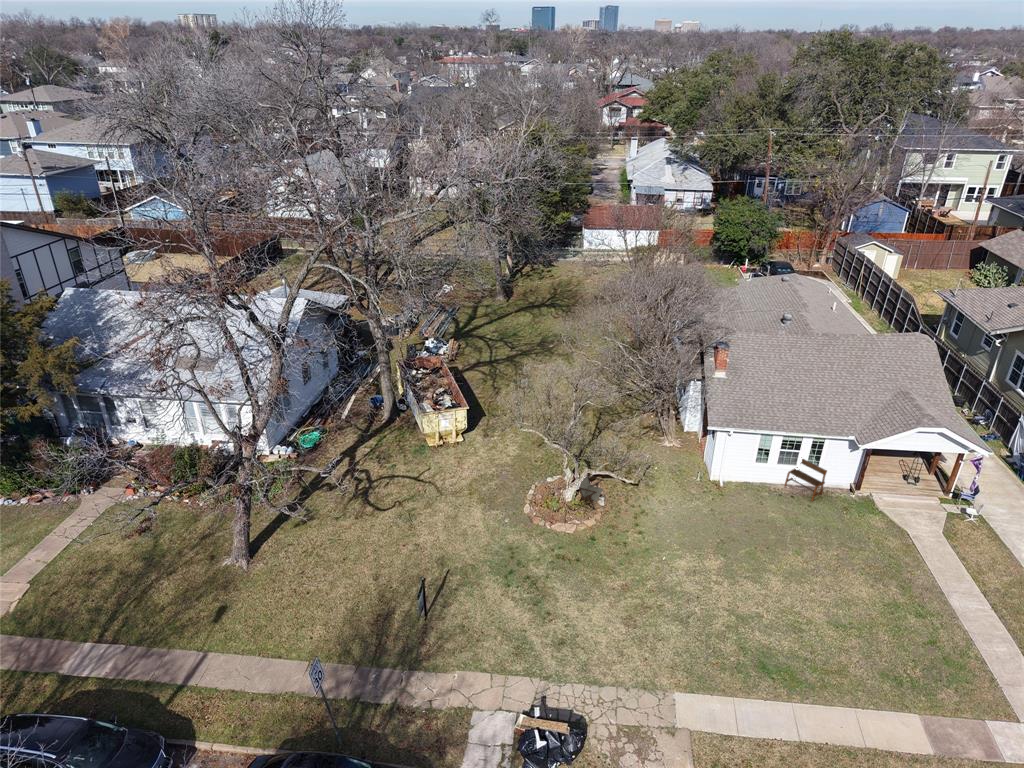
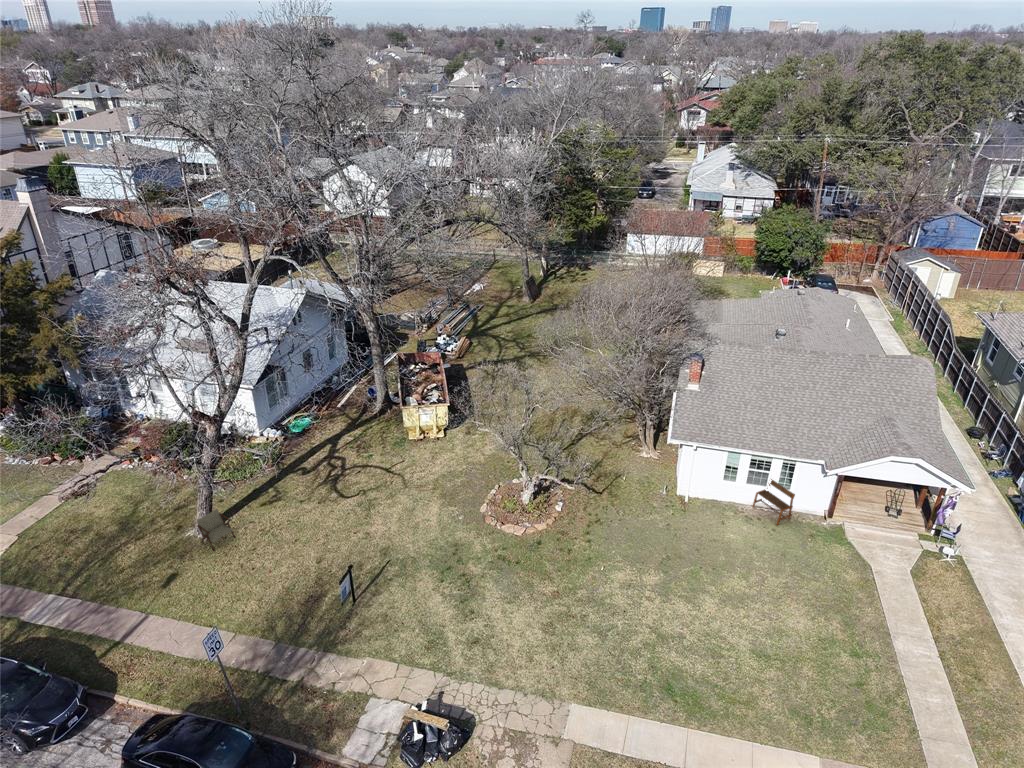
lounge chair: present [579,476,603,510] -> present [197,509,235,551]

